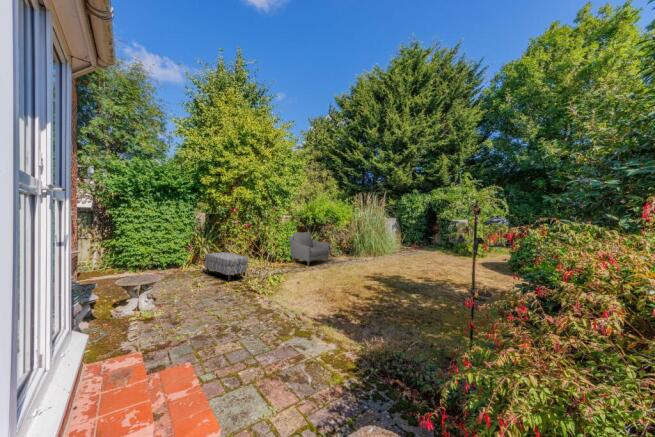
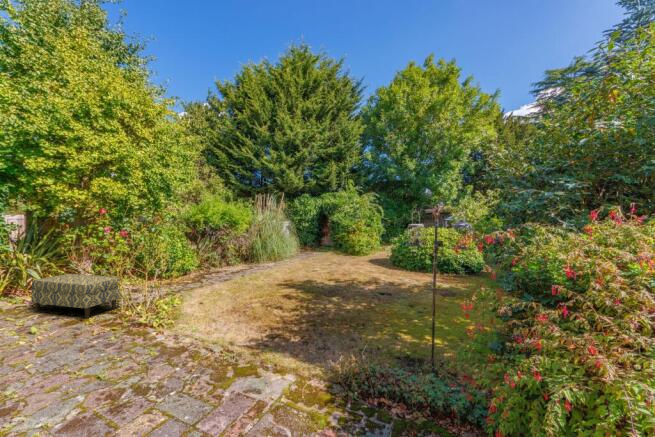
chair: present [289,232,330,266] -> none [174,238,229,281]

